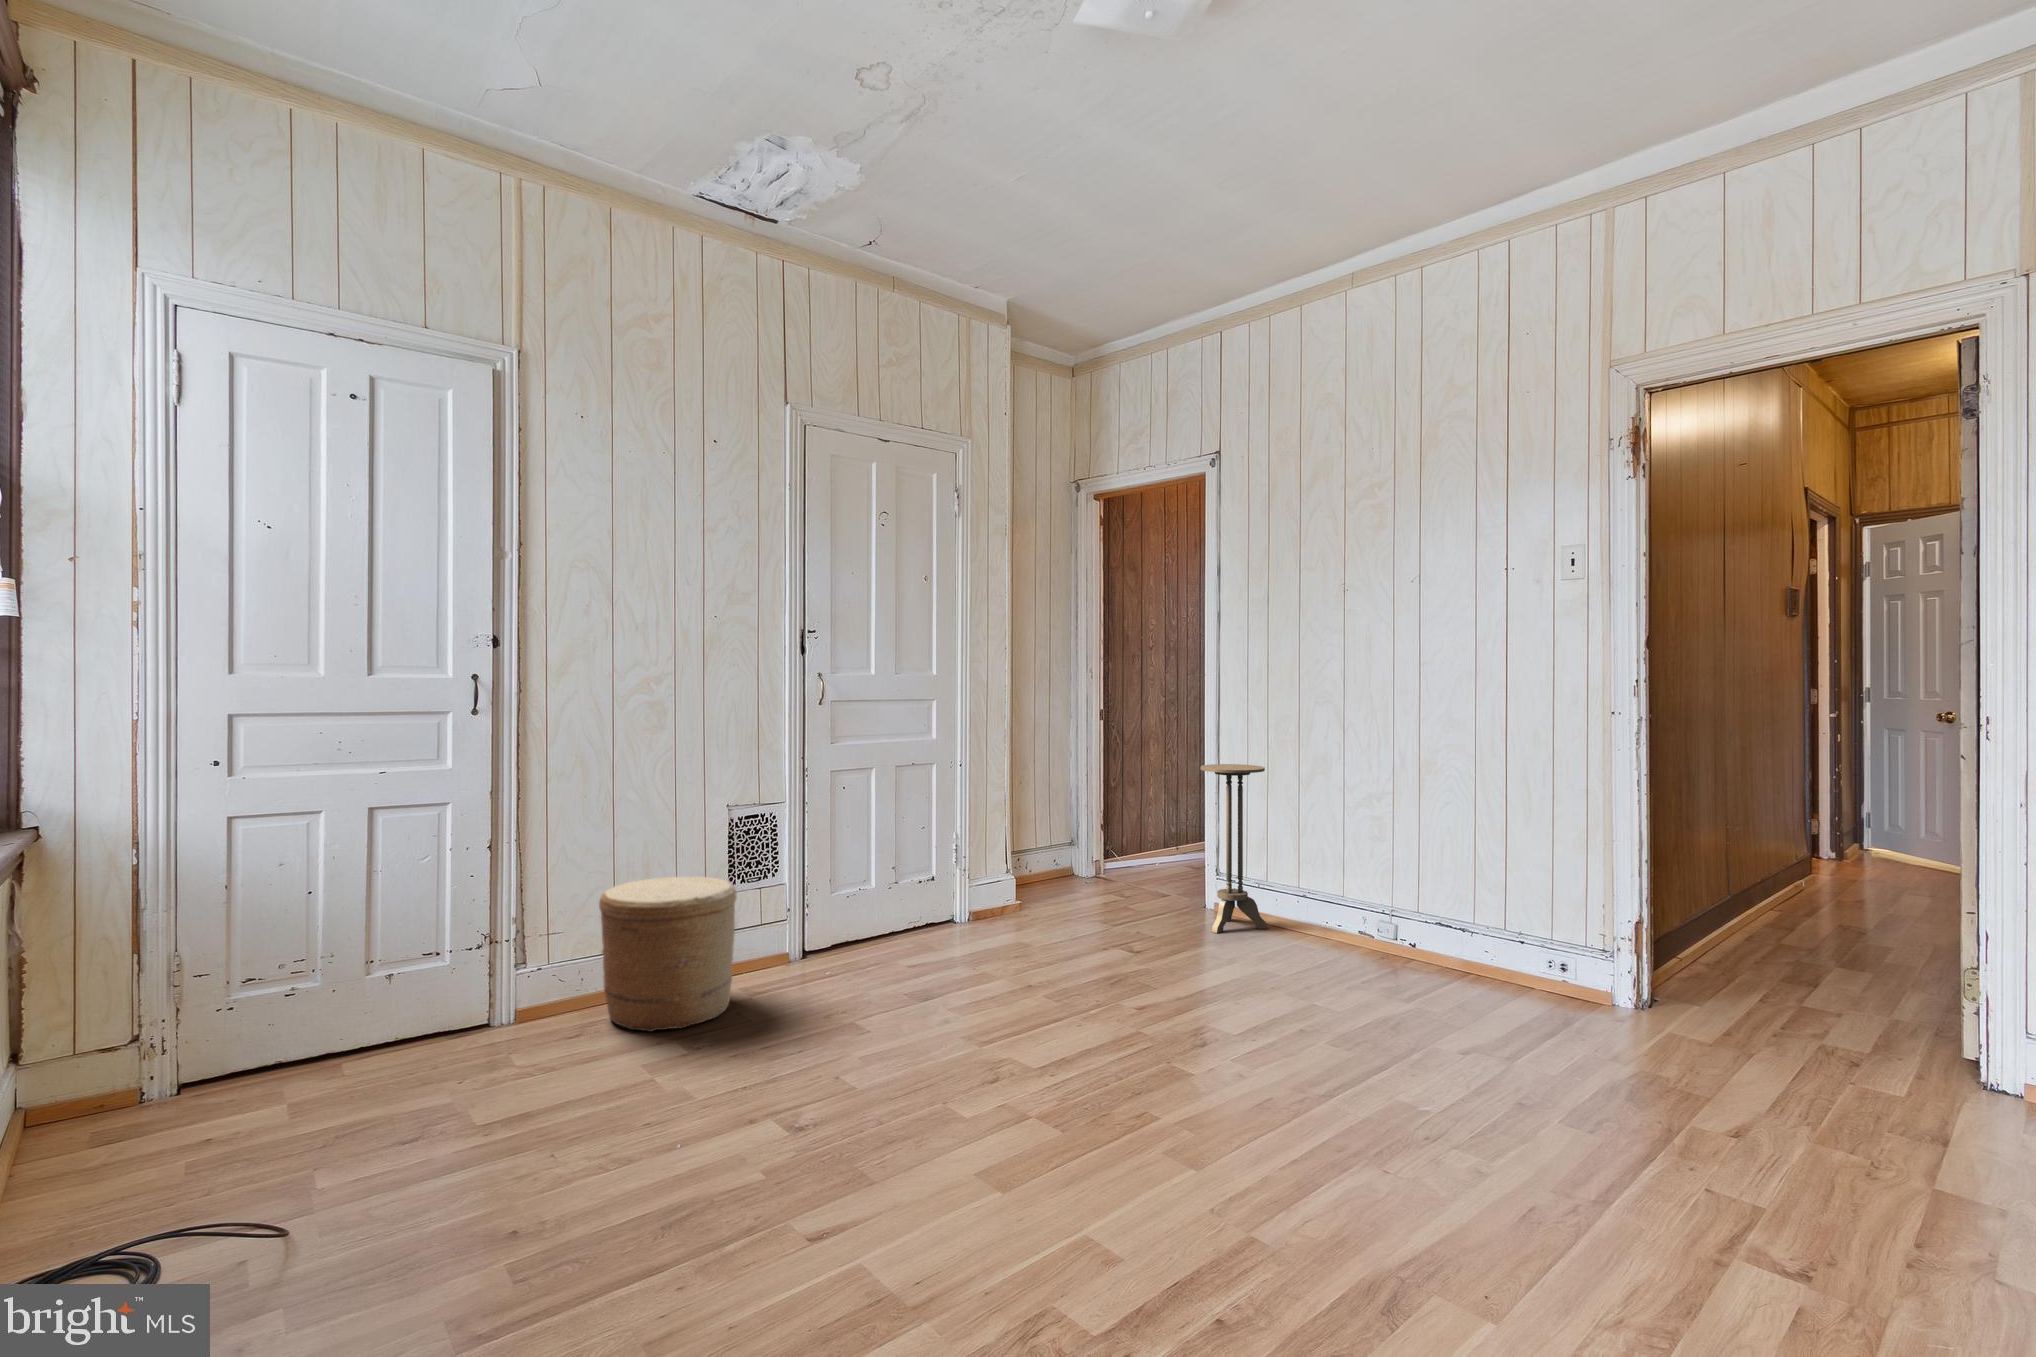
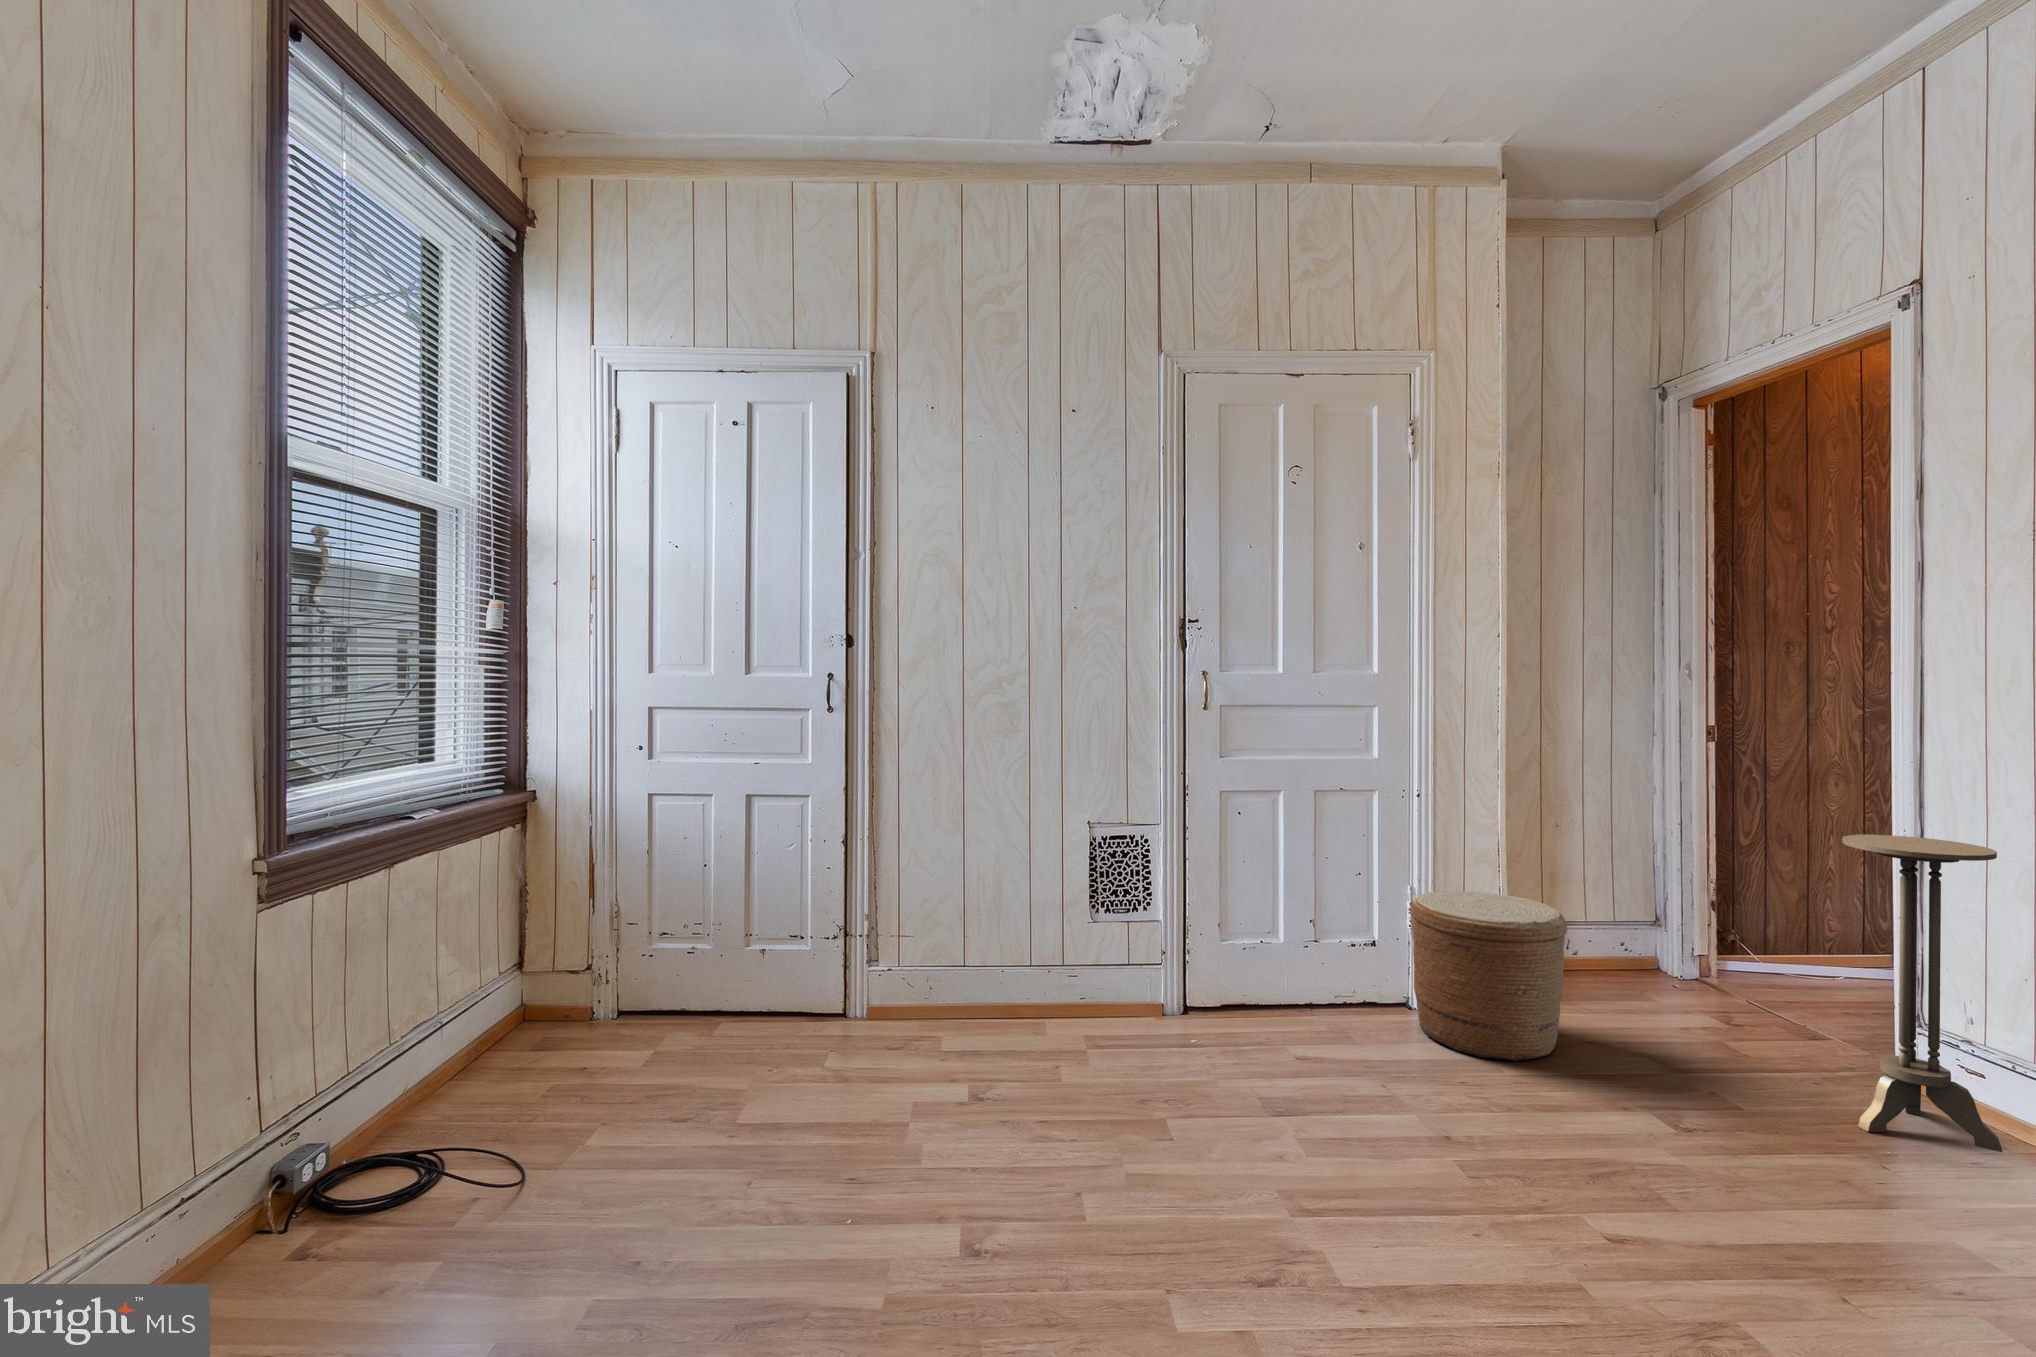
woven basket: present [599,877,737,1032] -> present [1410,891,1567,1061]

